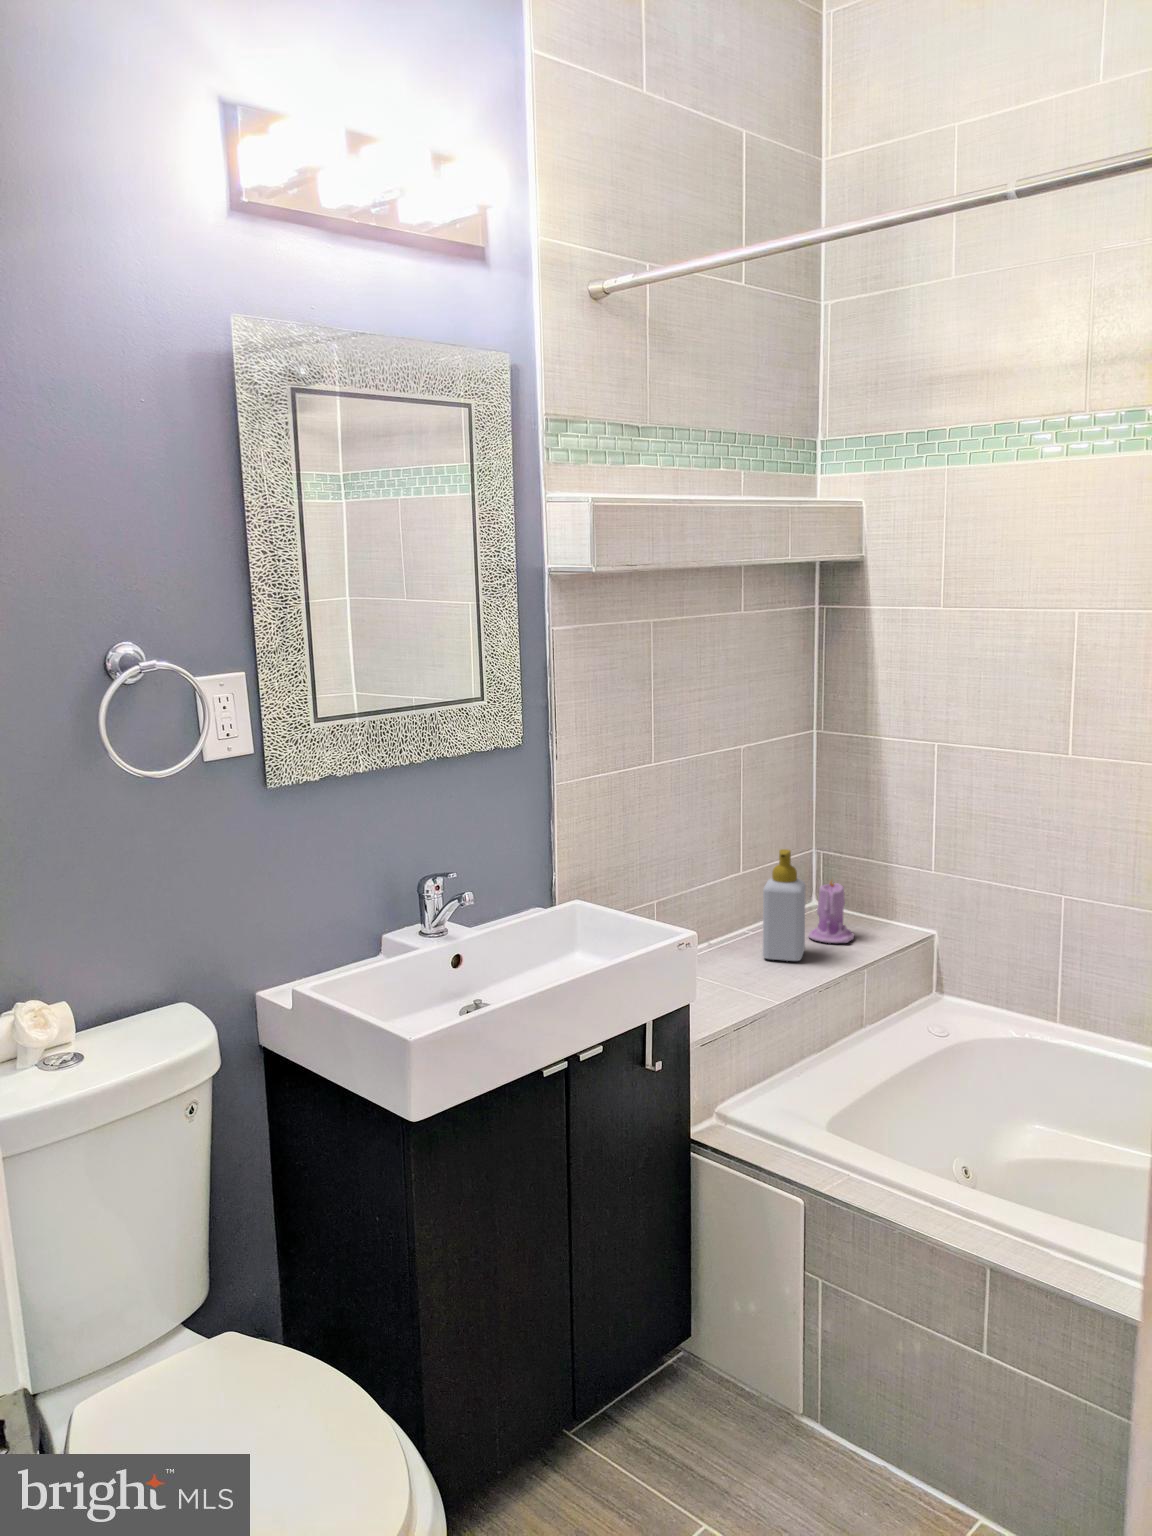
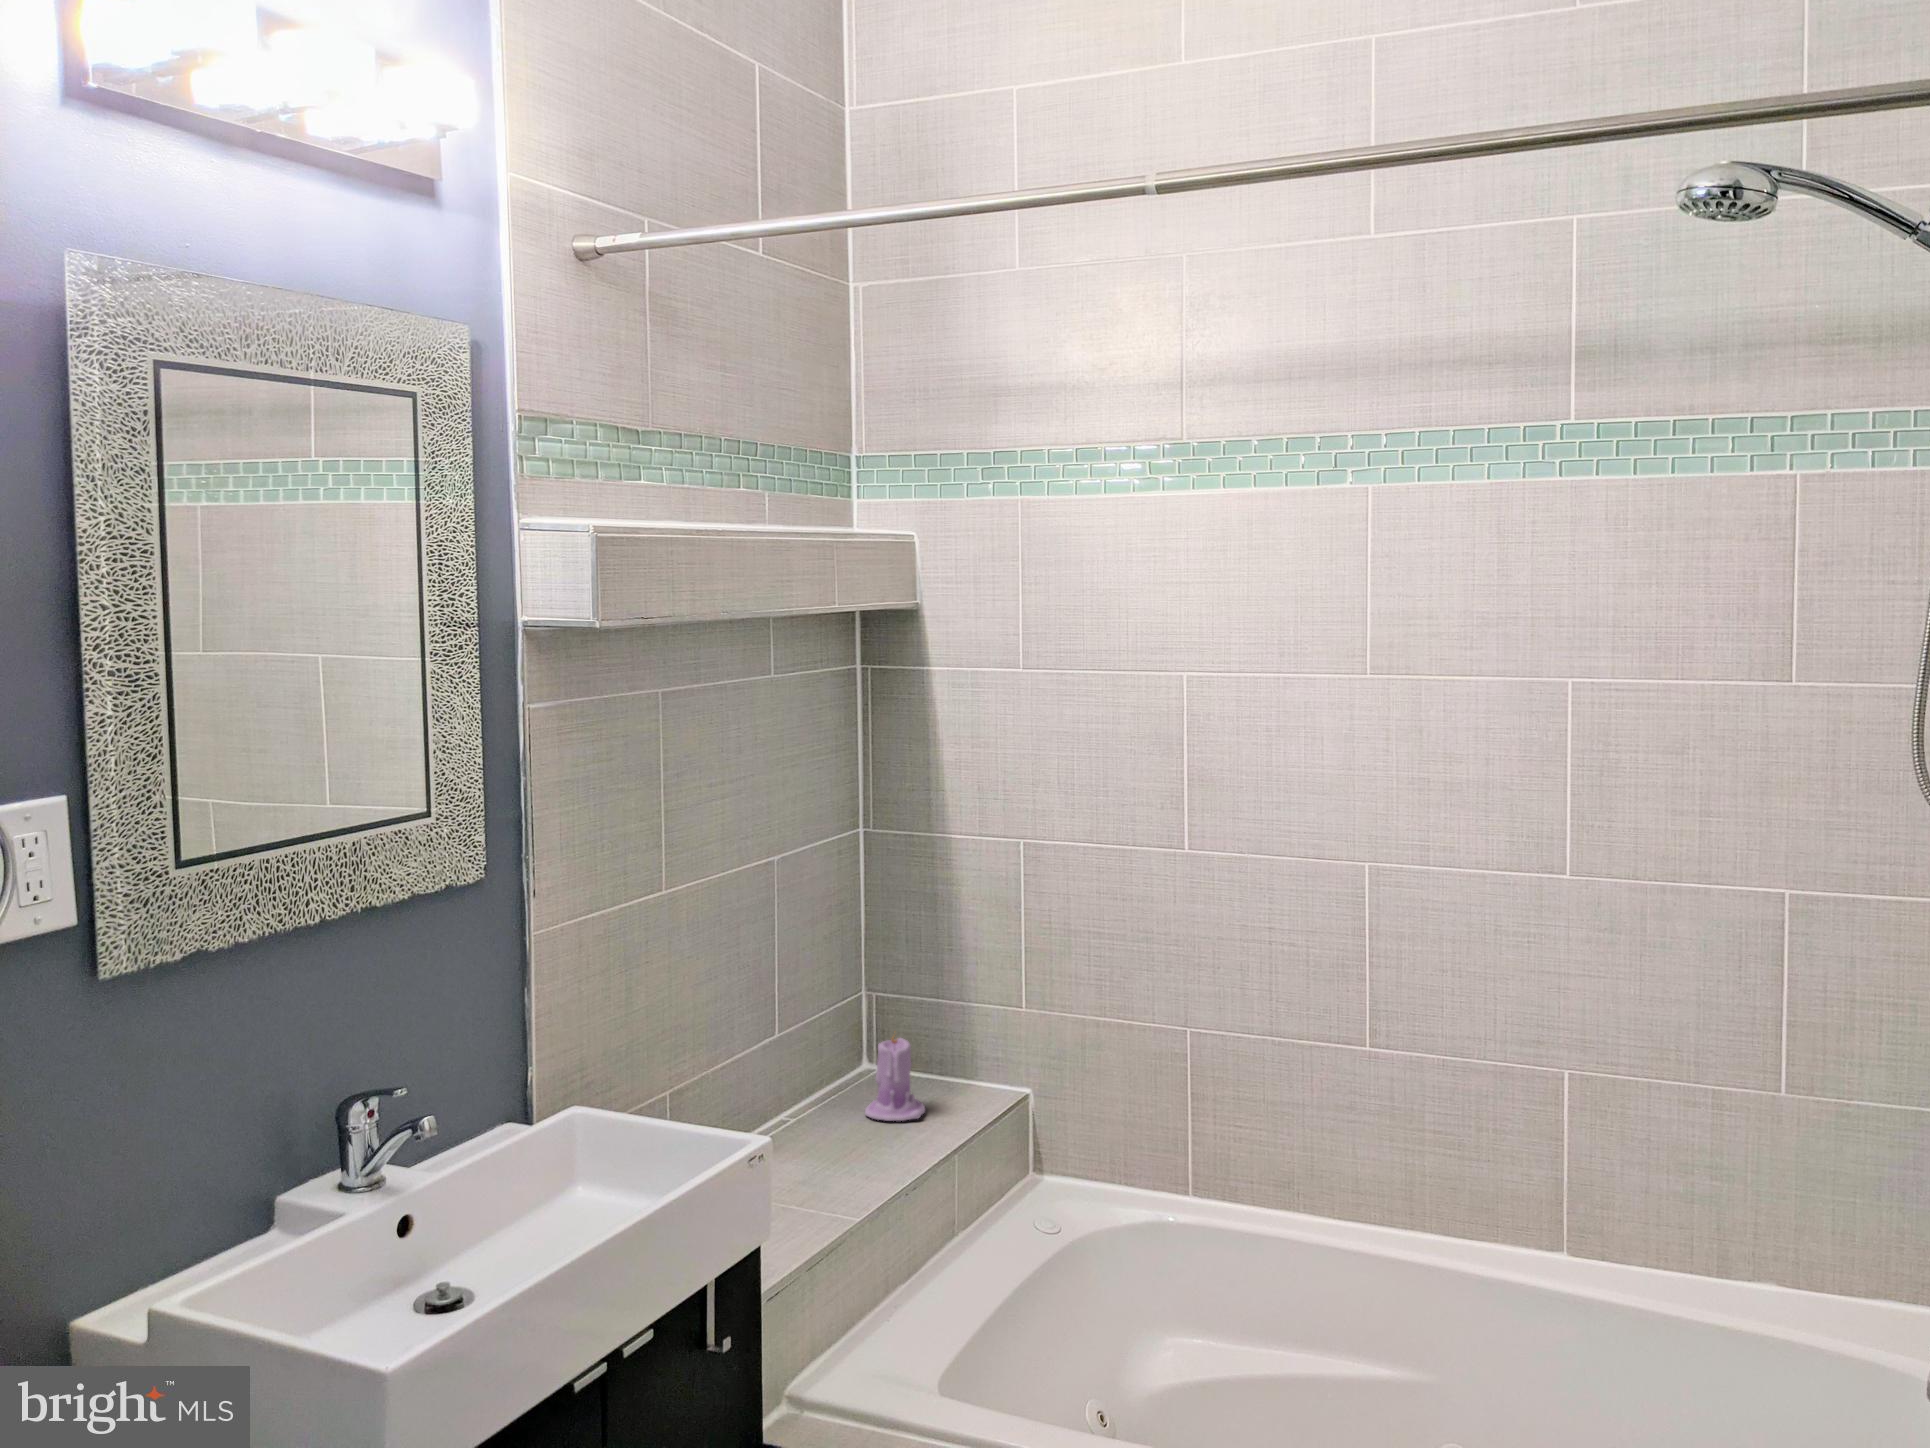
soap bottle: present [763,849,806,961] -> none [811,999,866,1154]

